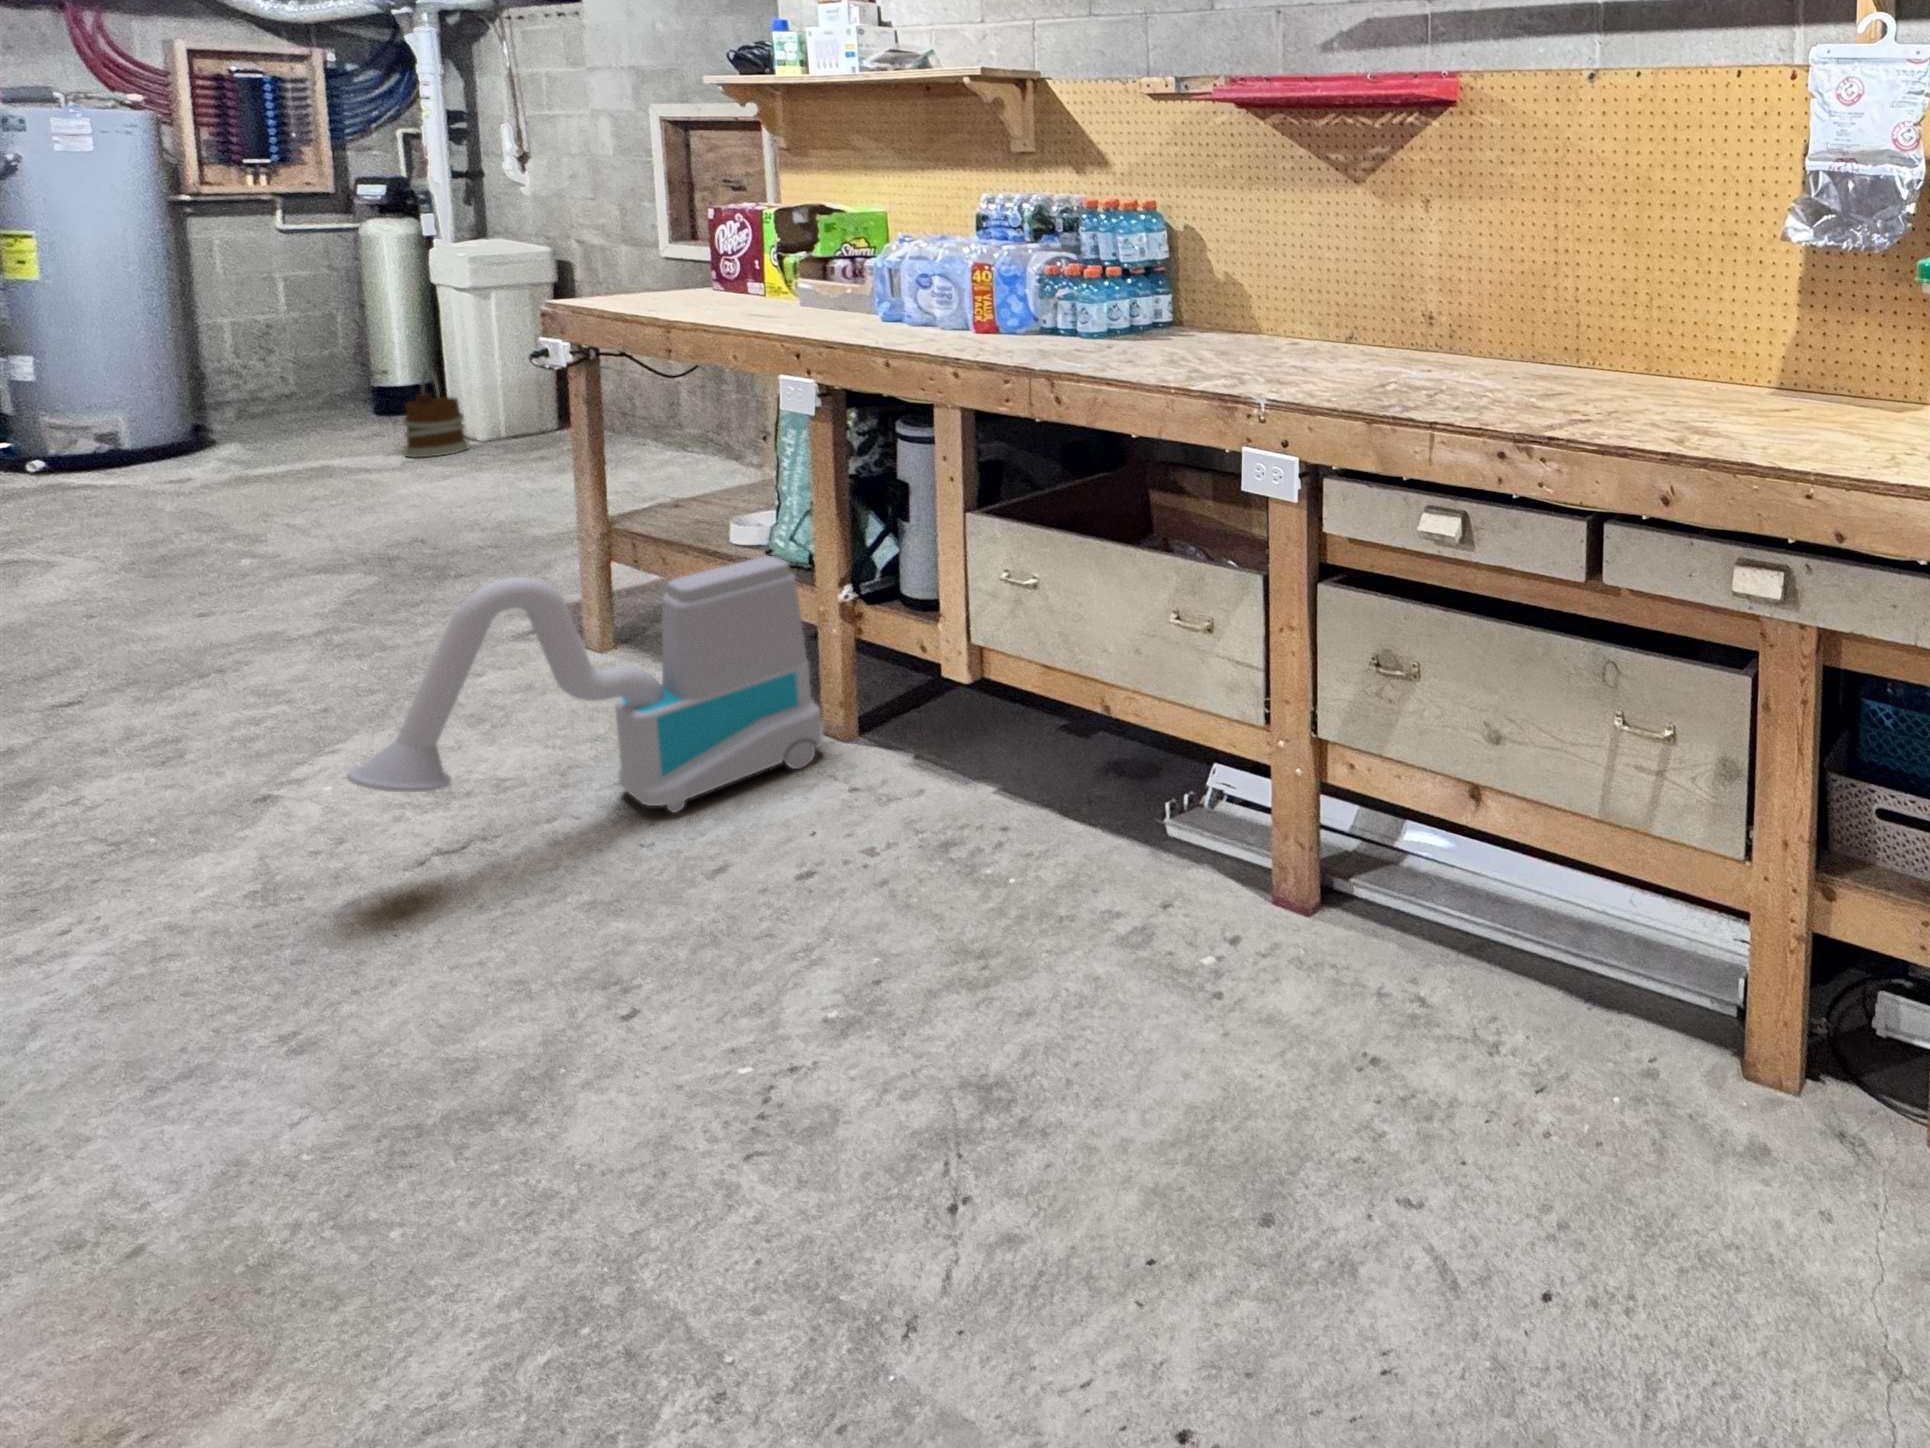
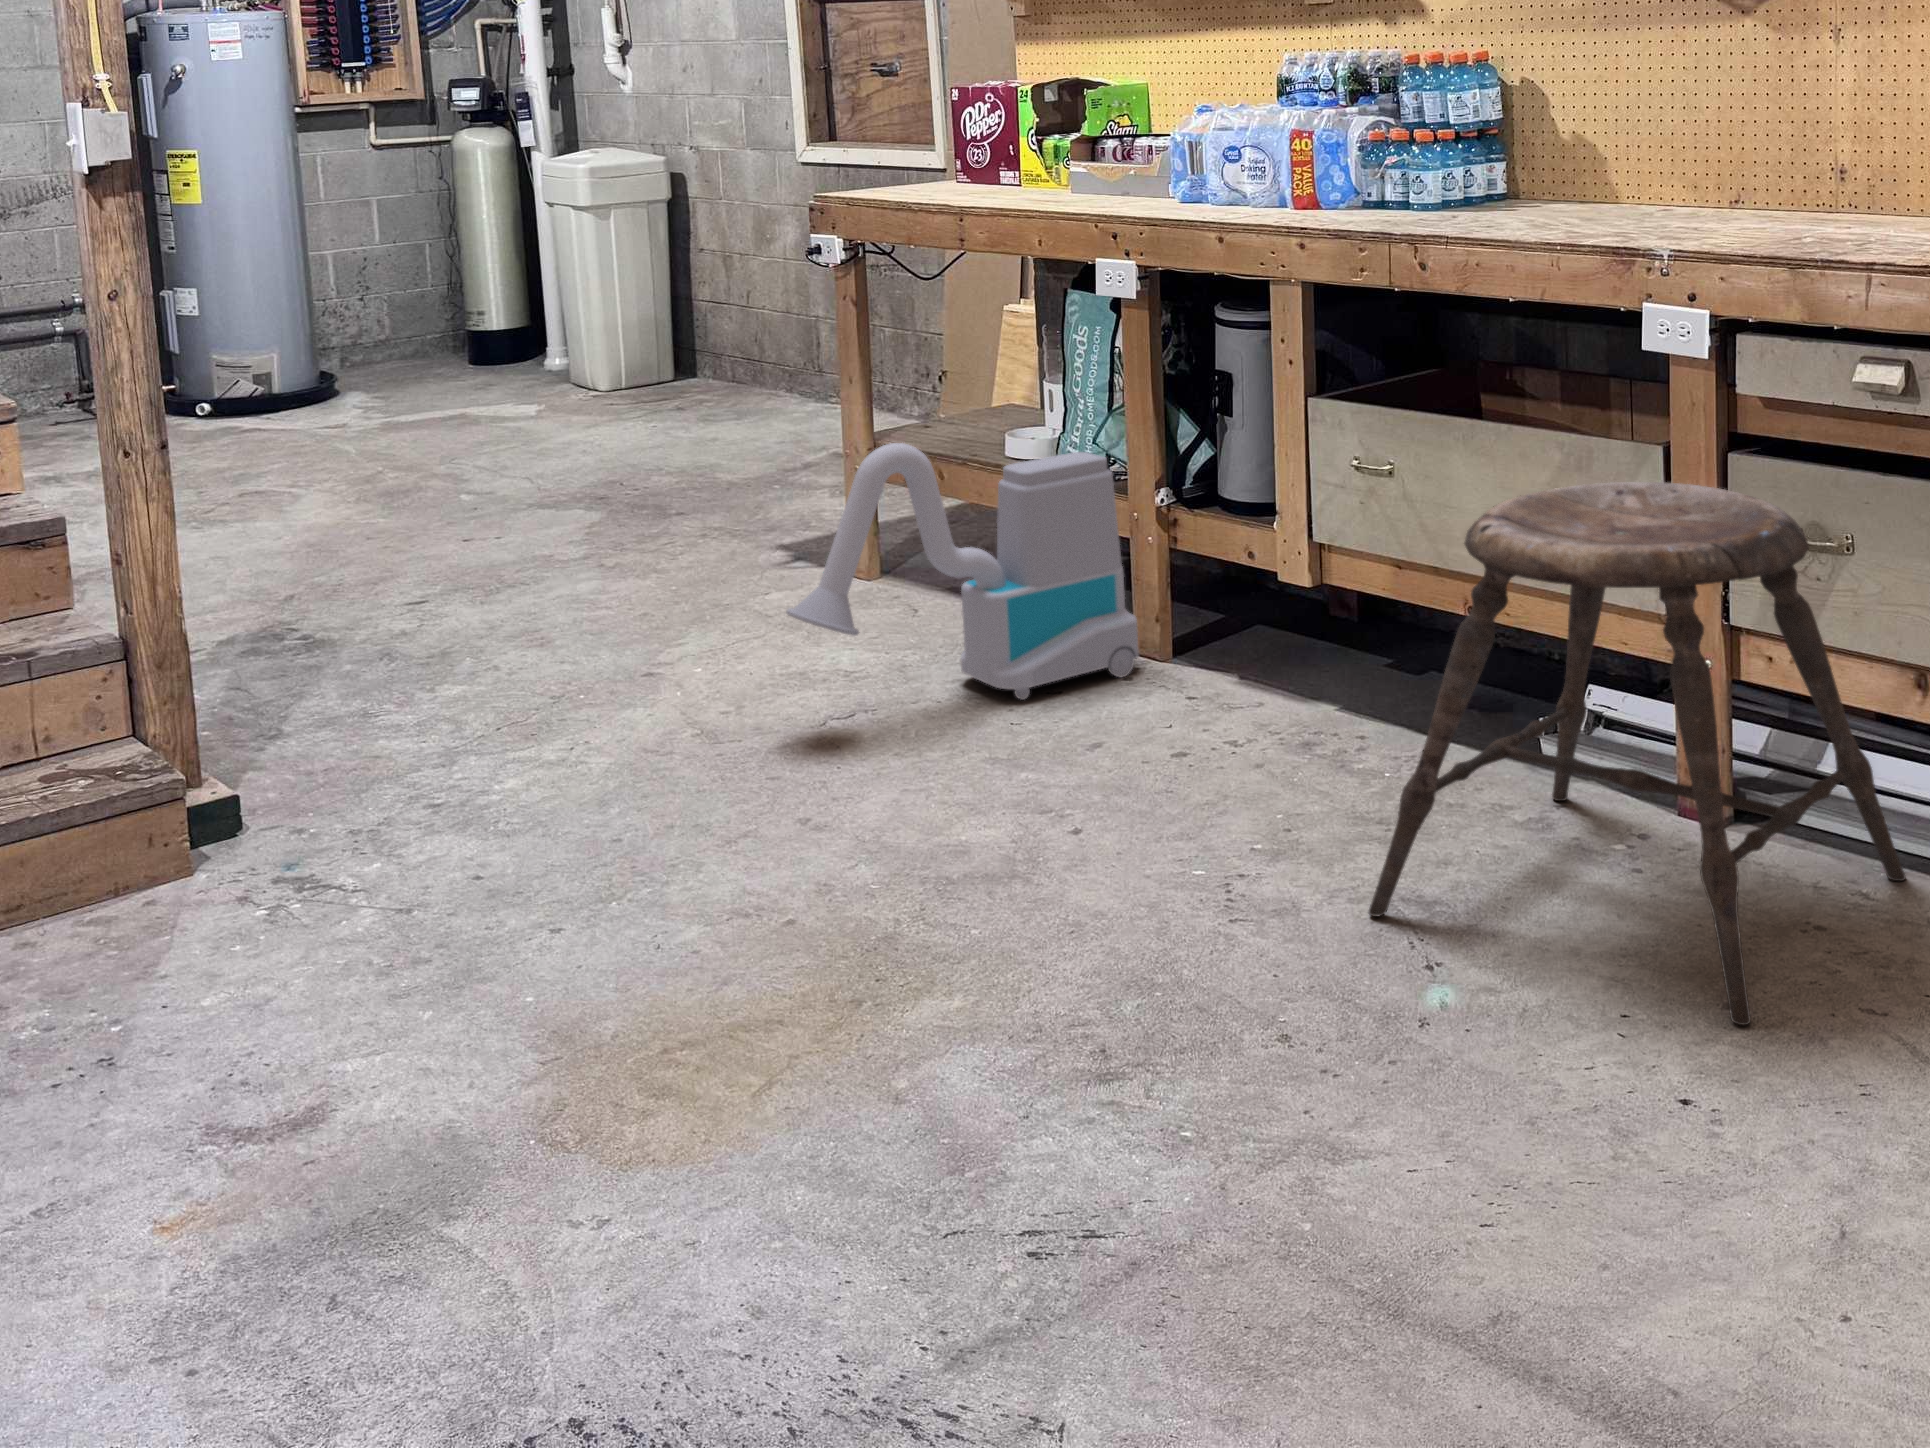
wooden bucket: present [403,370,468,458] -> none [525,300,584,403]
stool: none [905,624,1464,1281] -> present [1369,482,1906,1025]

